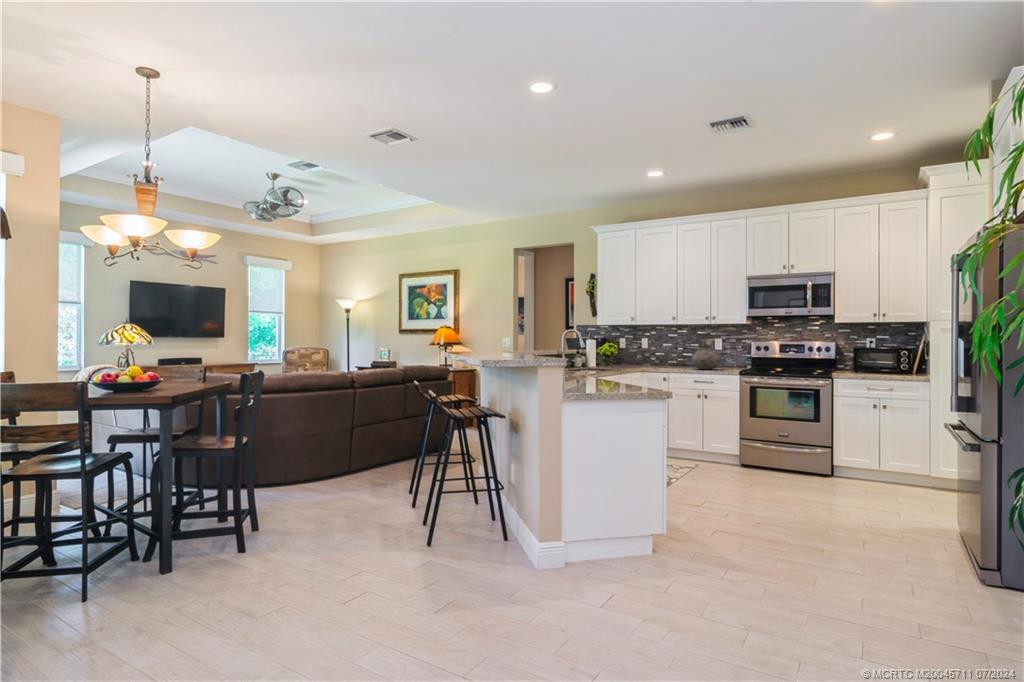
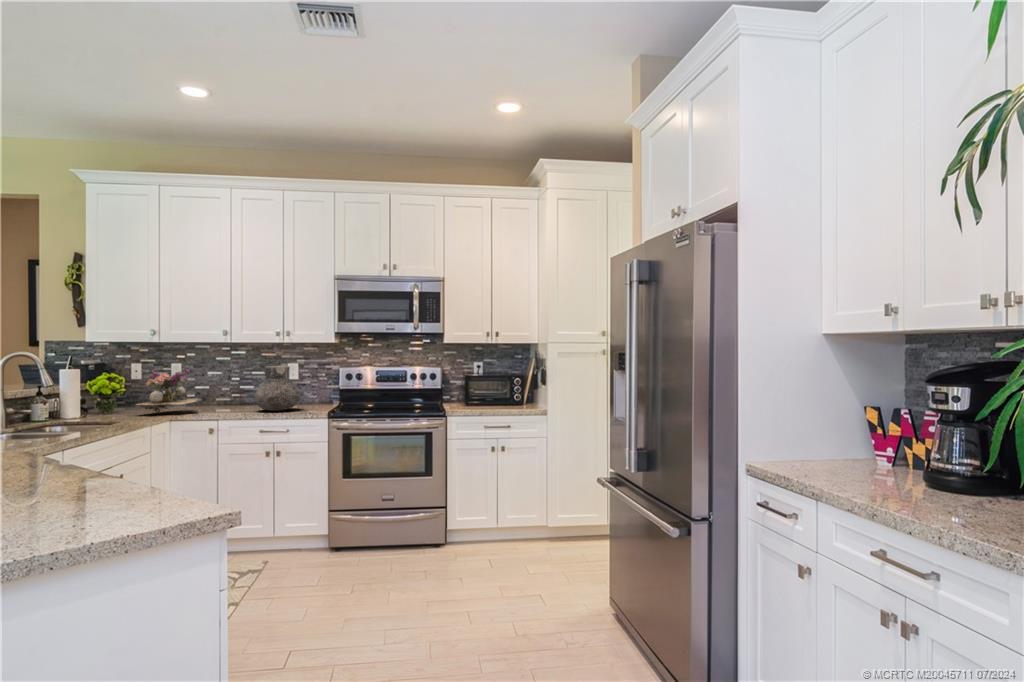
flower arrangement: none [624,339,659,368] -> present [137,367,198,413]

